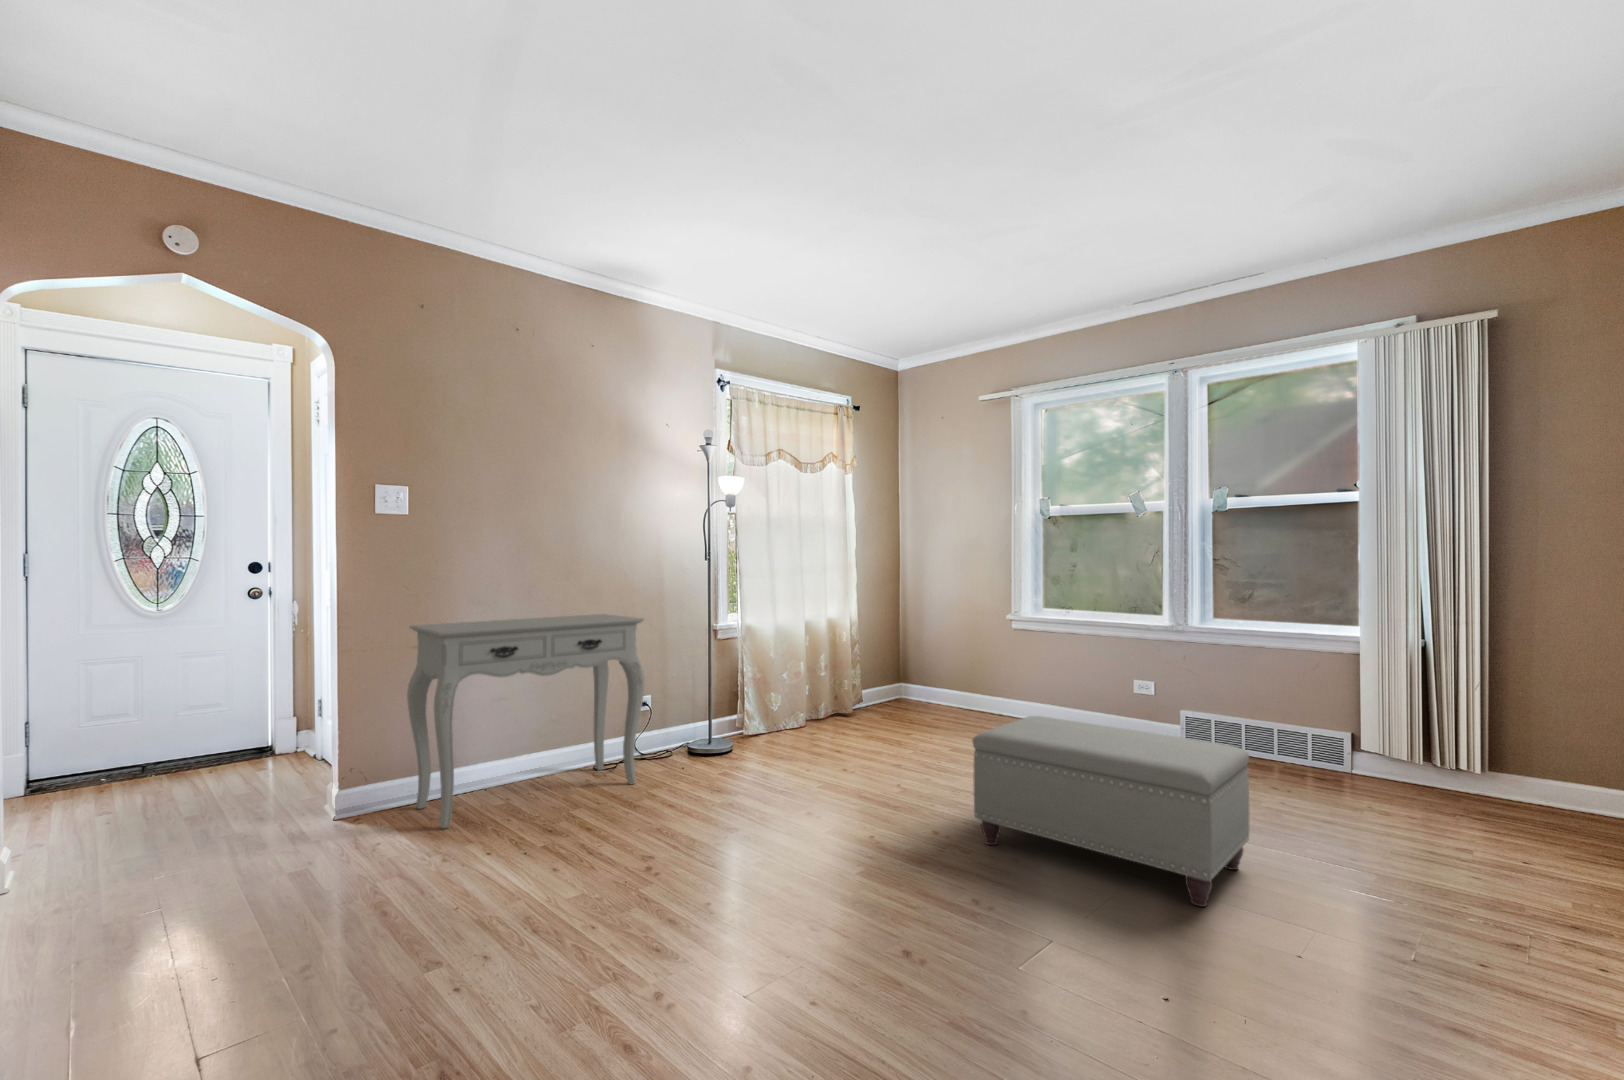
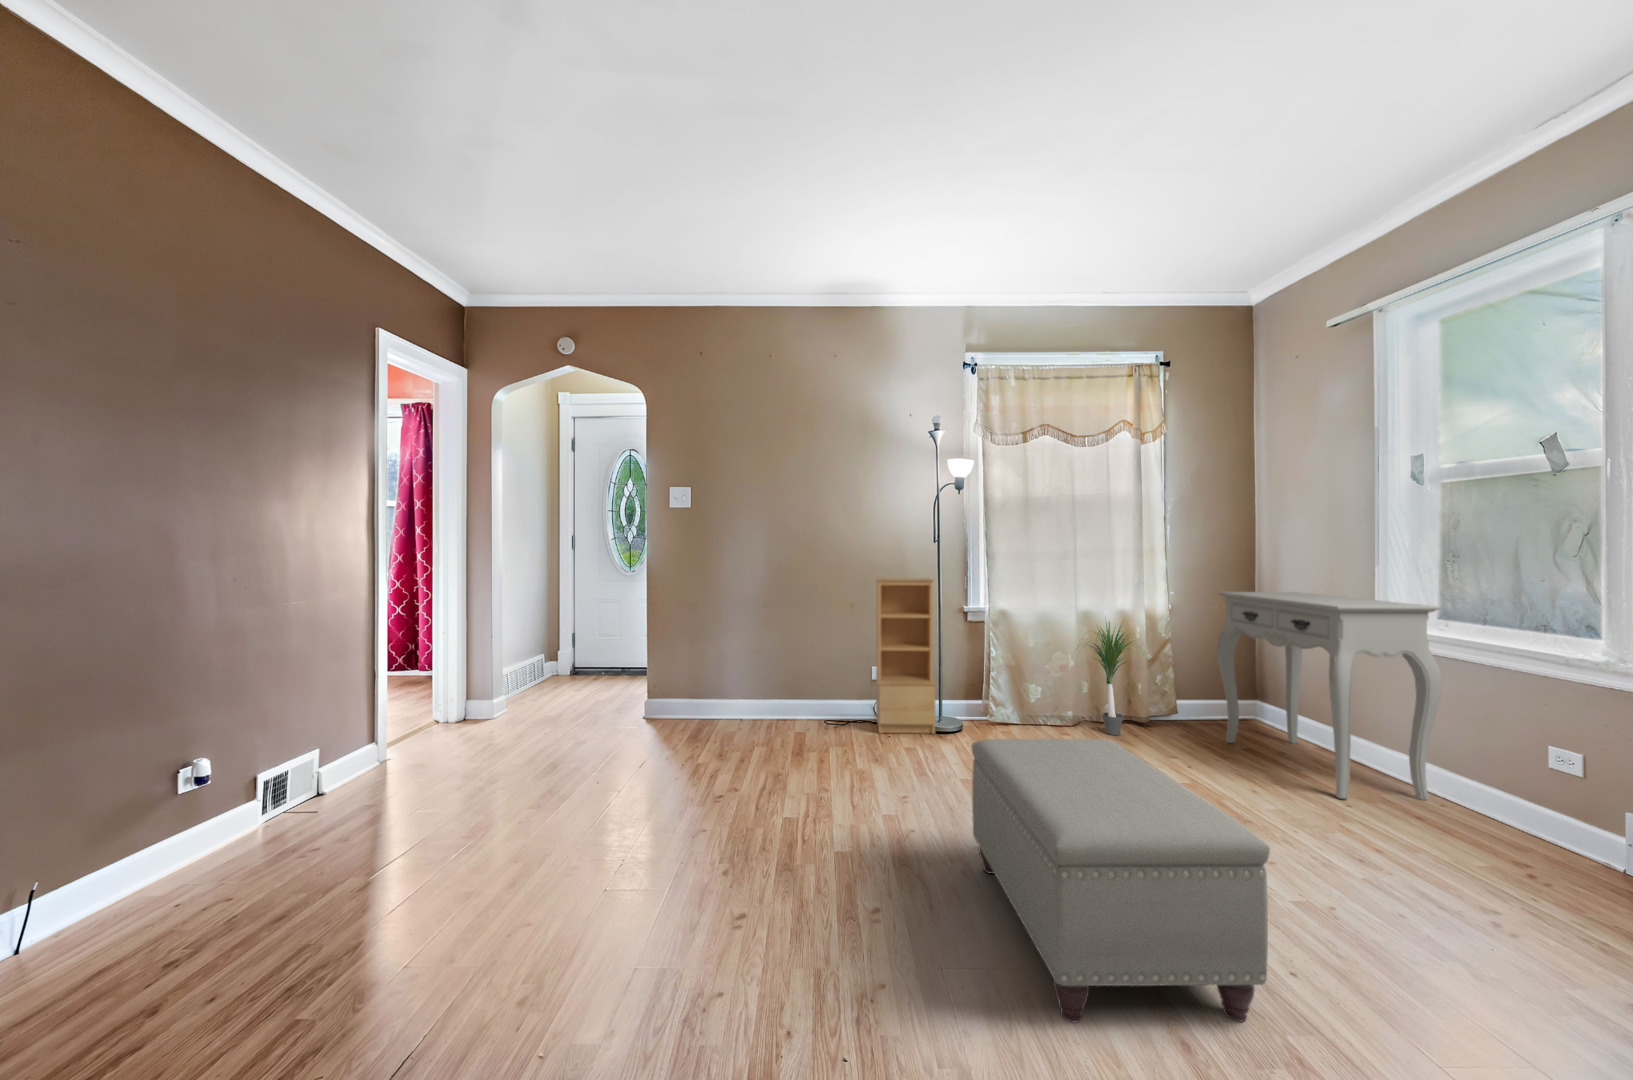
bookshelf: none [642,598,728,768] -> present [876,578,936,734]
console table: present [407,614,645,829] -> present [1217,592,1442,800]
potted plant: none [808,621,875,727] -> present [1076,622,1144,735]

